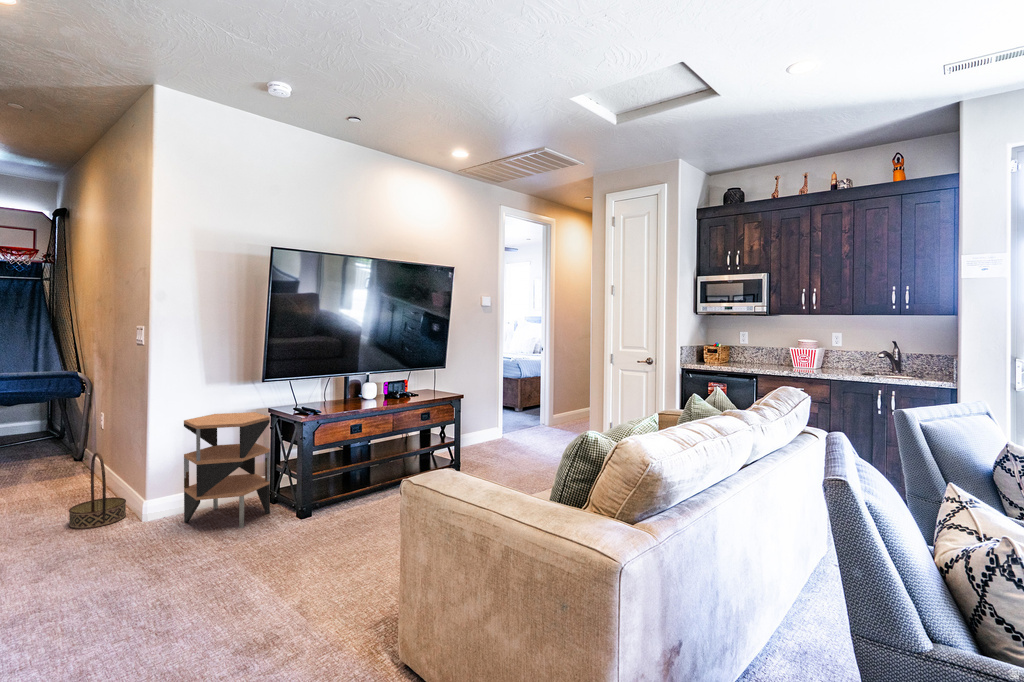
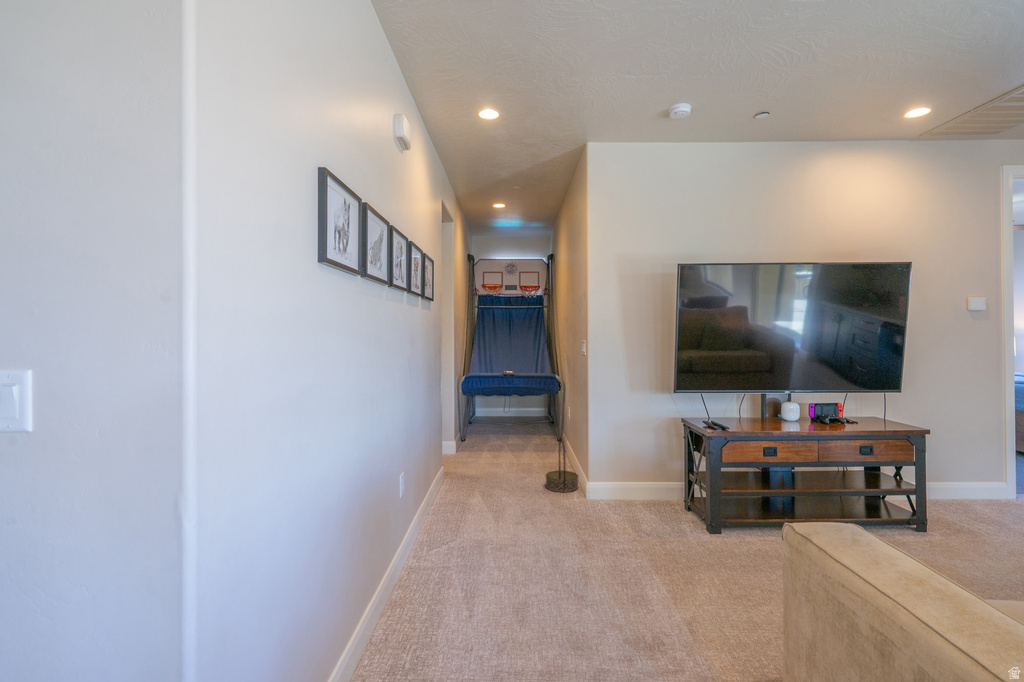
side table: present [184,412,270,528] -> none [614,418,682,526]

